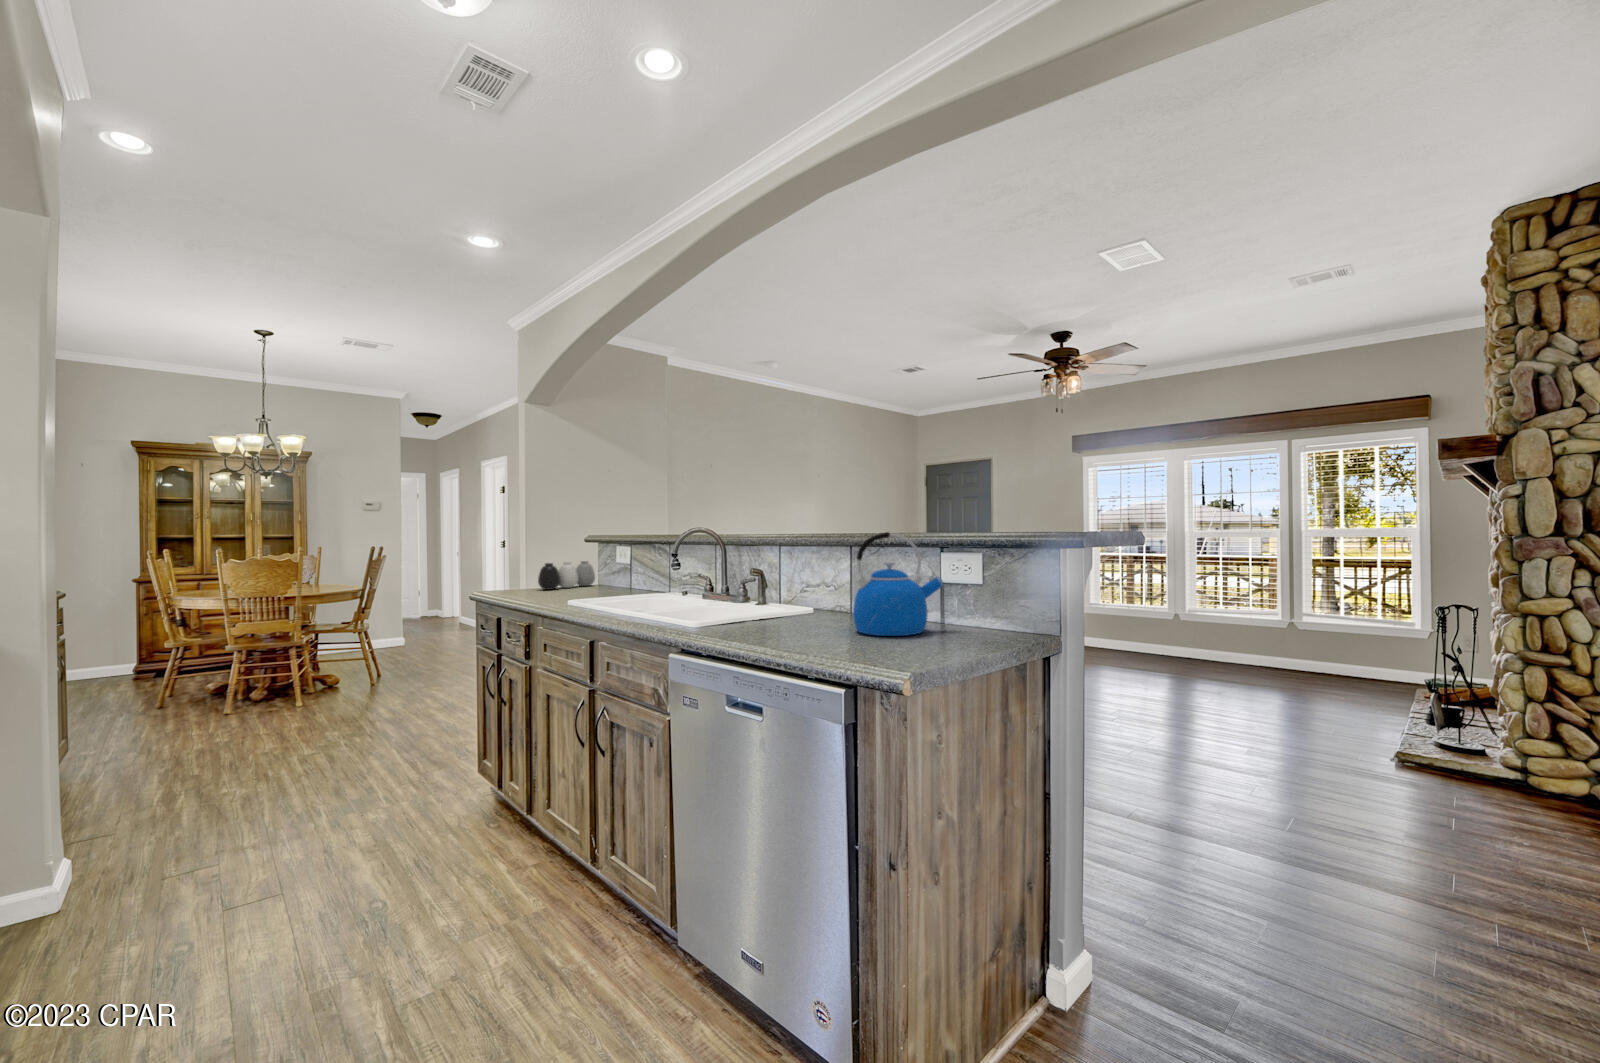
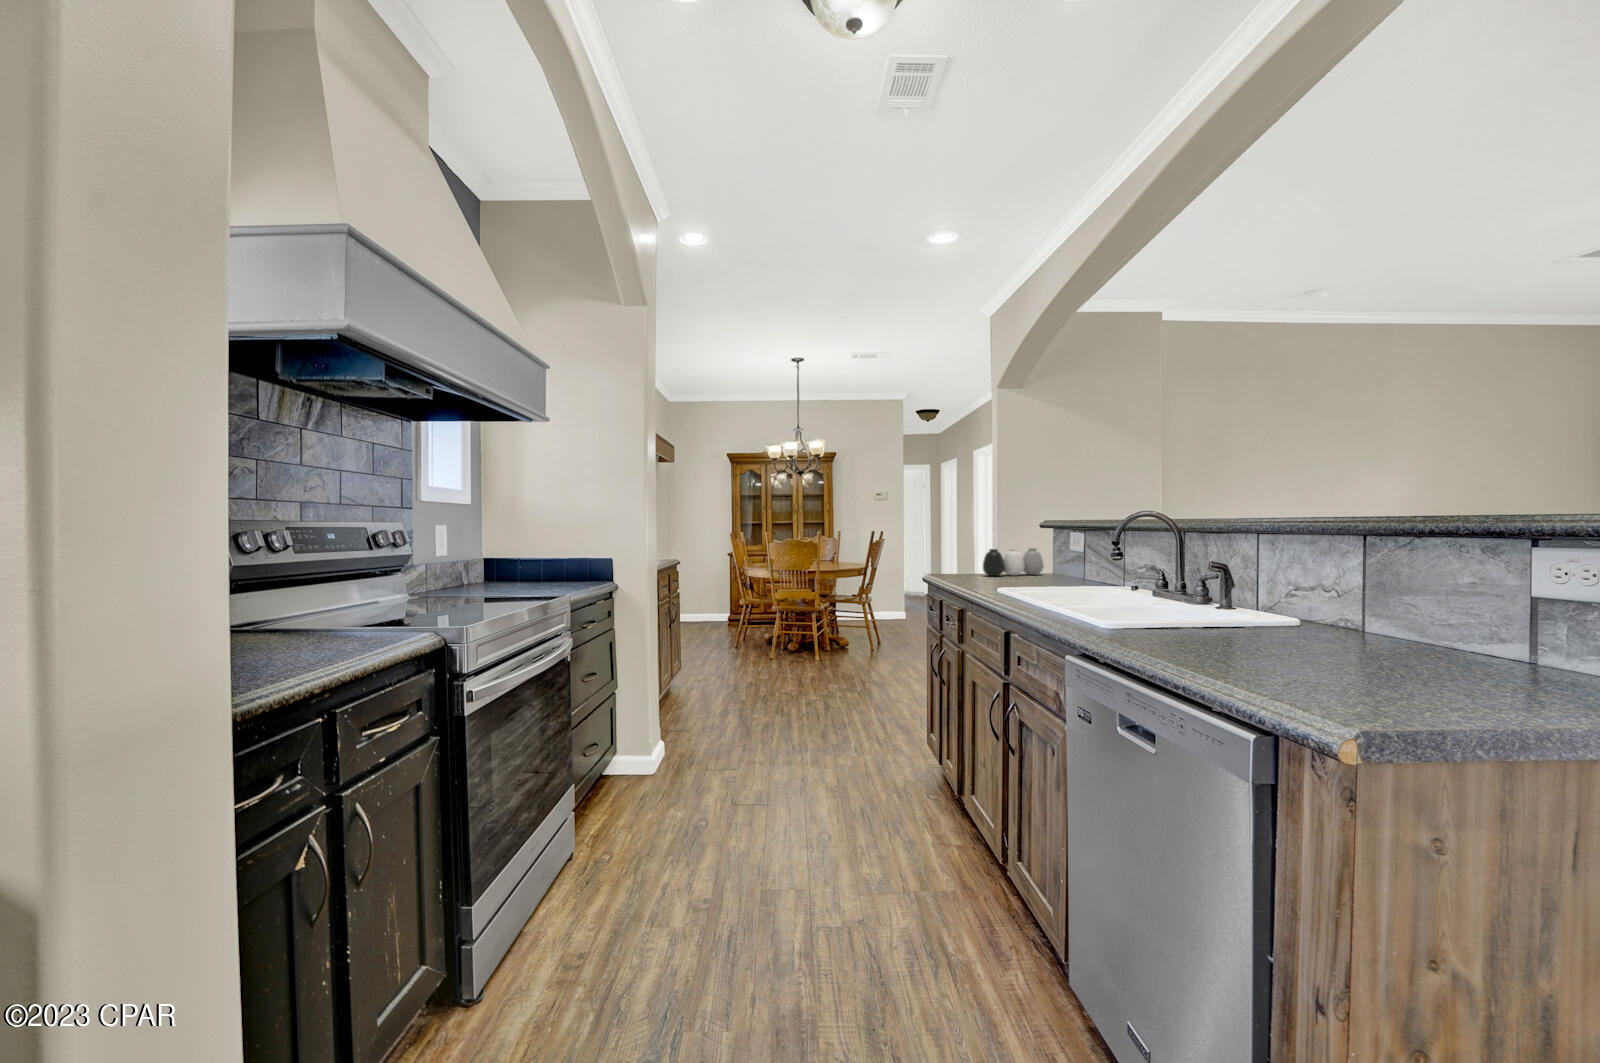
kettle: present [853,532,944,636] -> none [1333,512,1528,675]

